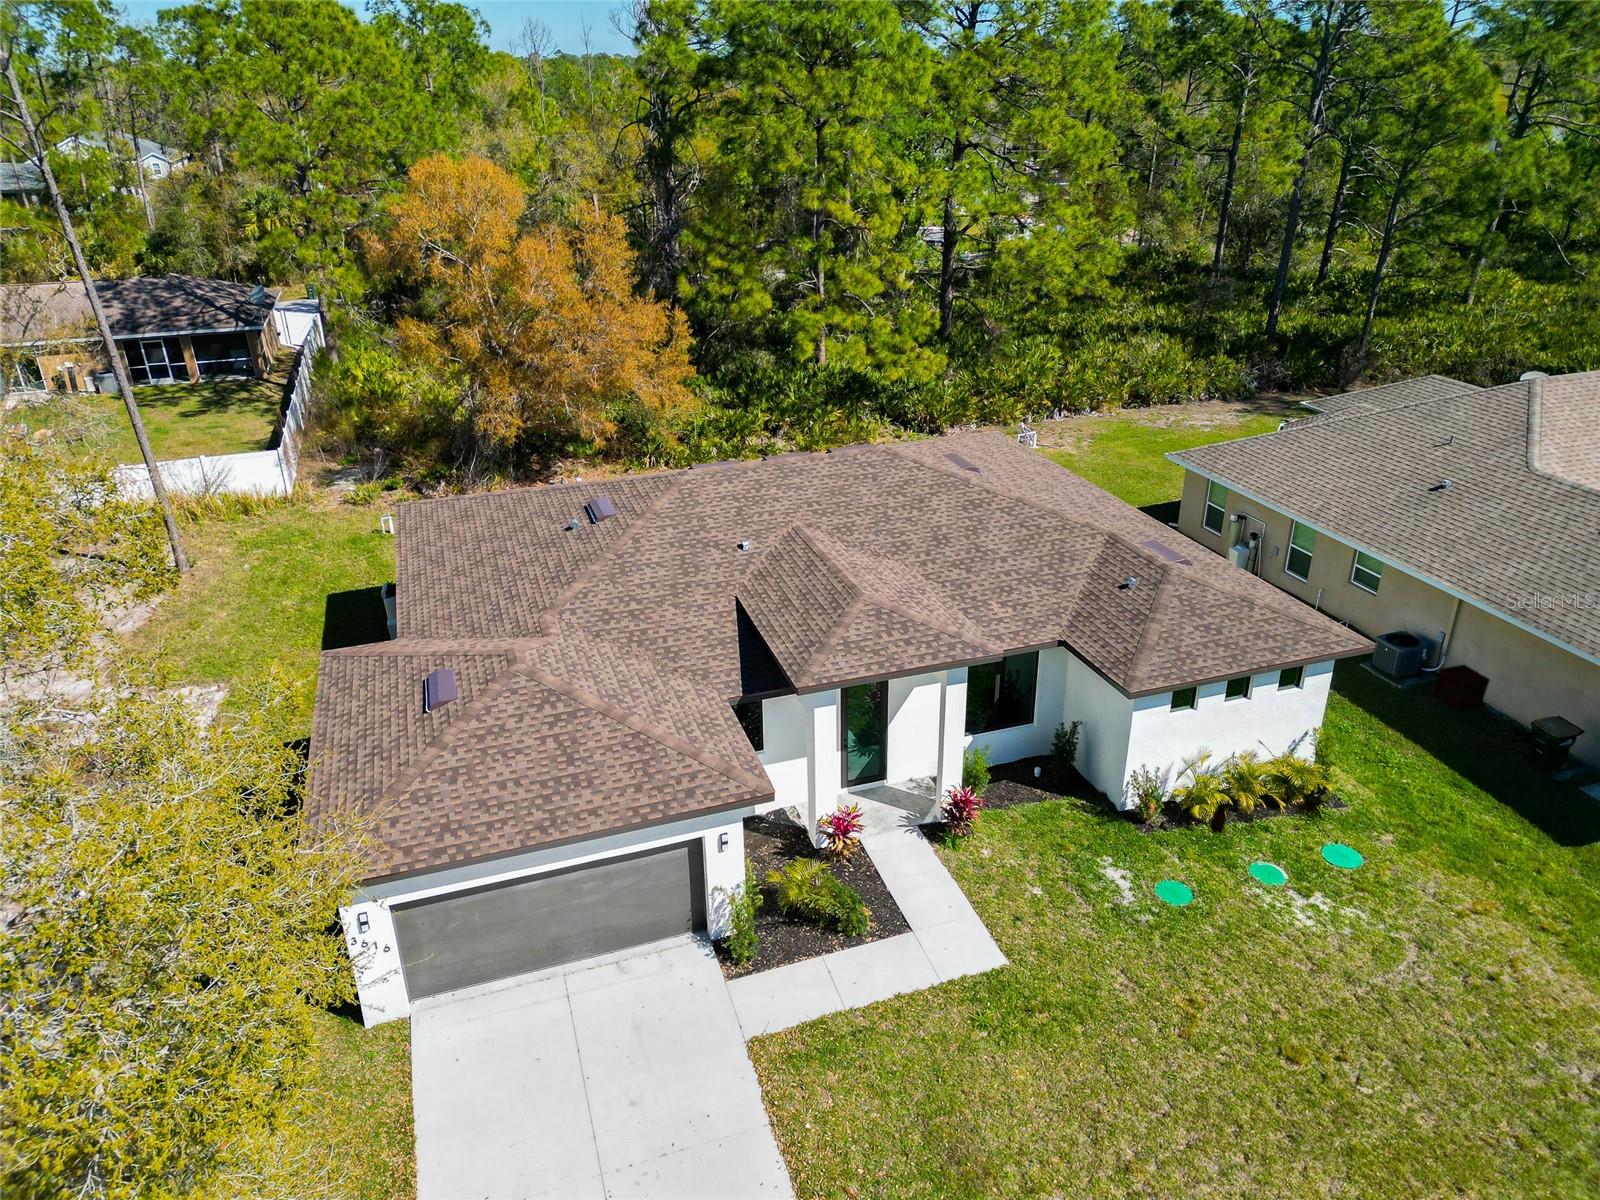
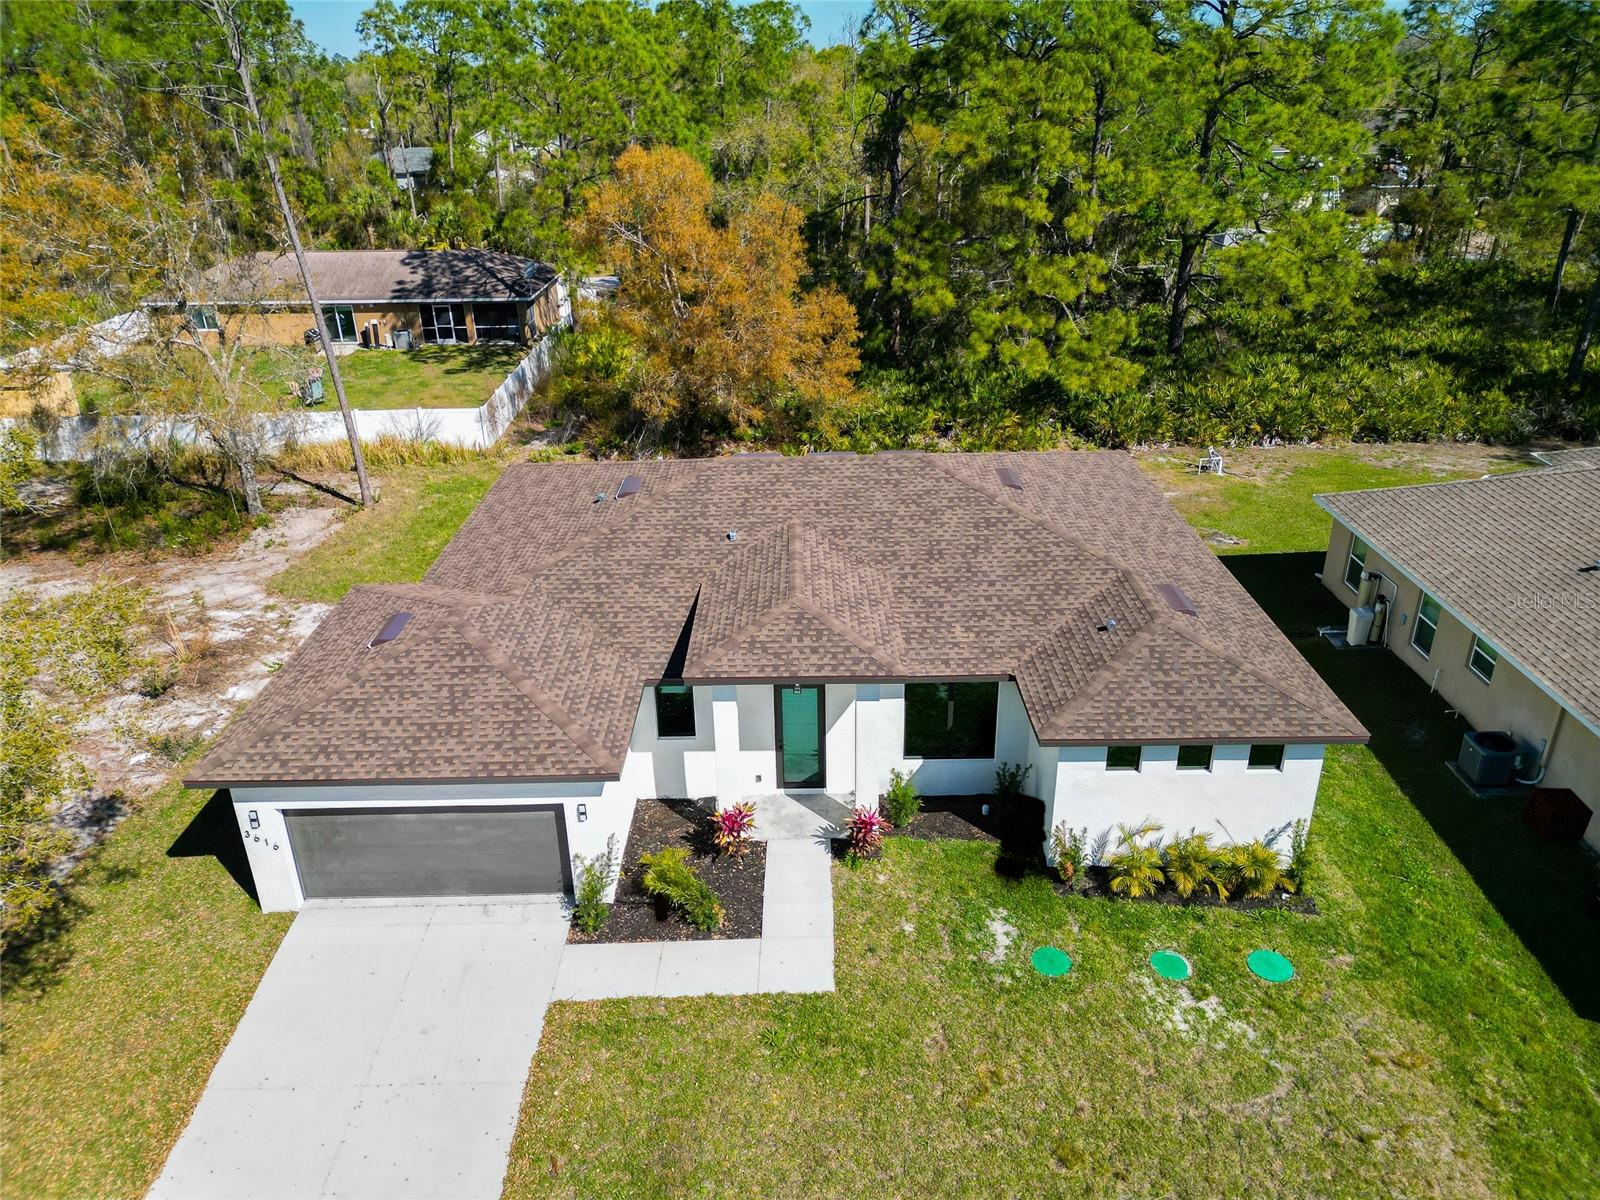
lounge chair: none [1070,748,1119,837] -> present [993,793,1047,885]
decorative plant: present [1299,788,1329,811] -> none [1251,886,1292,914]
watering can: present [1210,800,1230,833] -> present [653,892,673,923]

